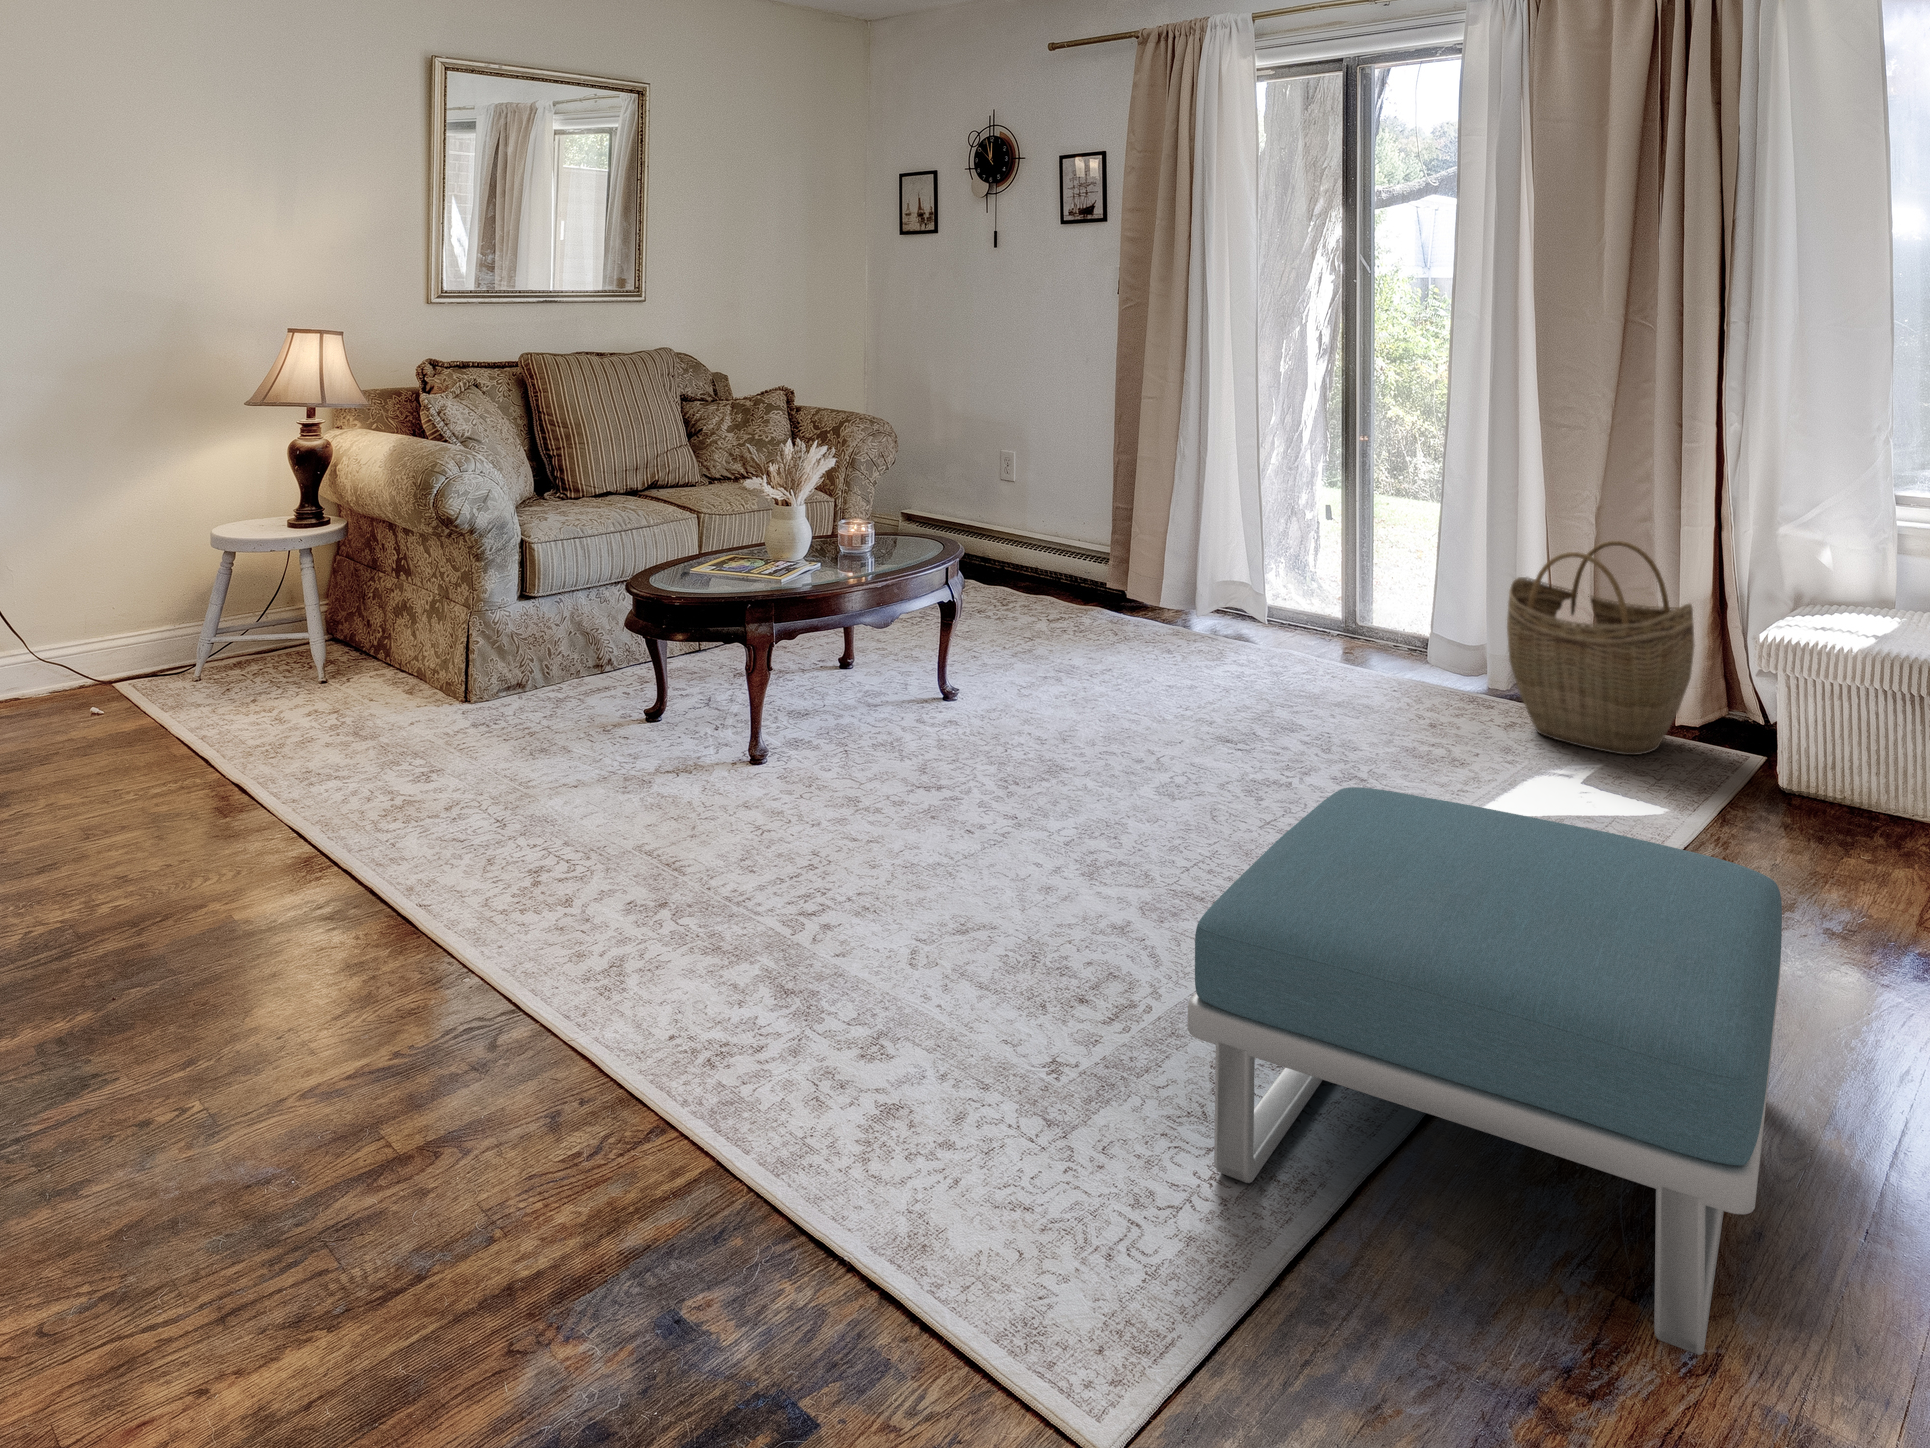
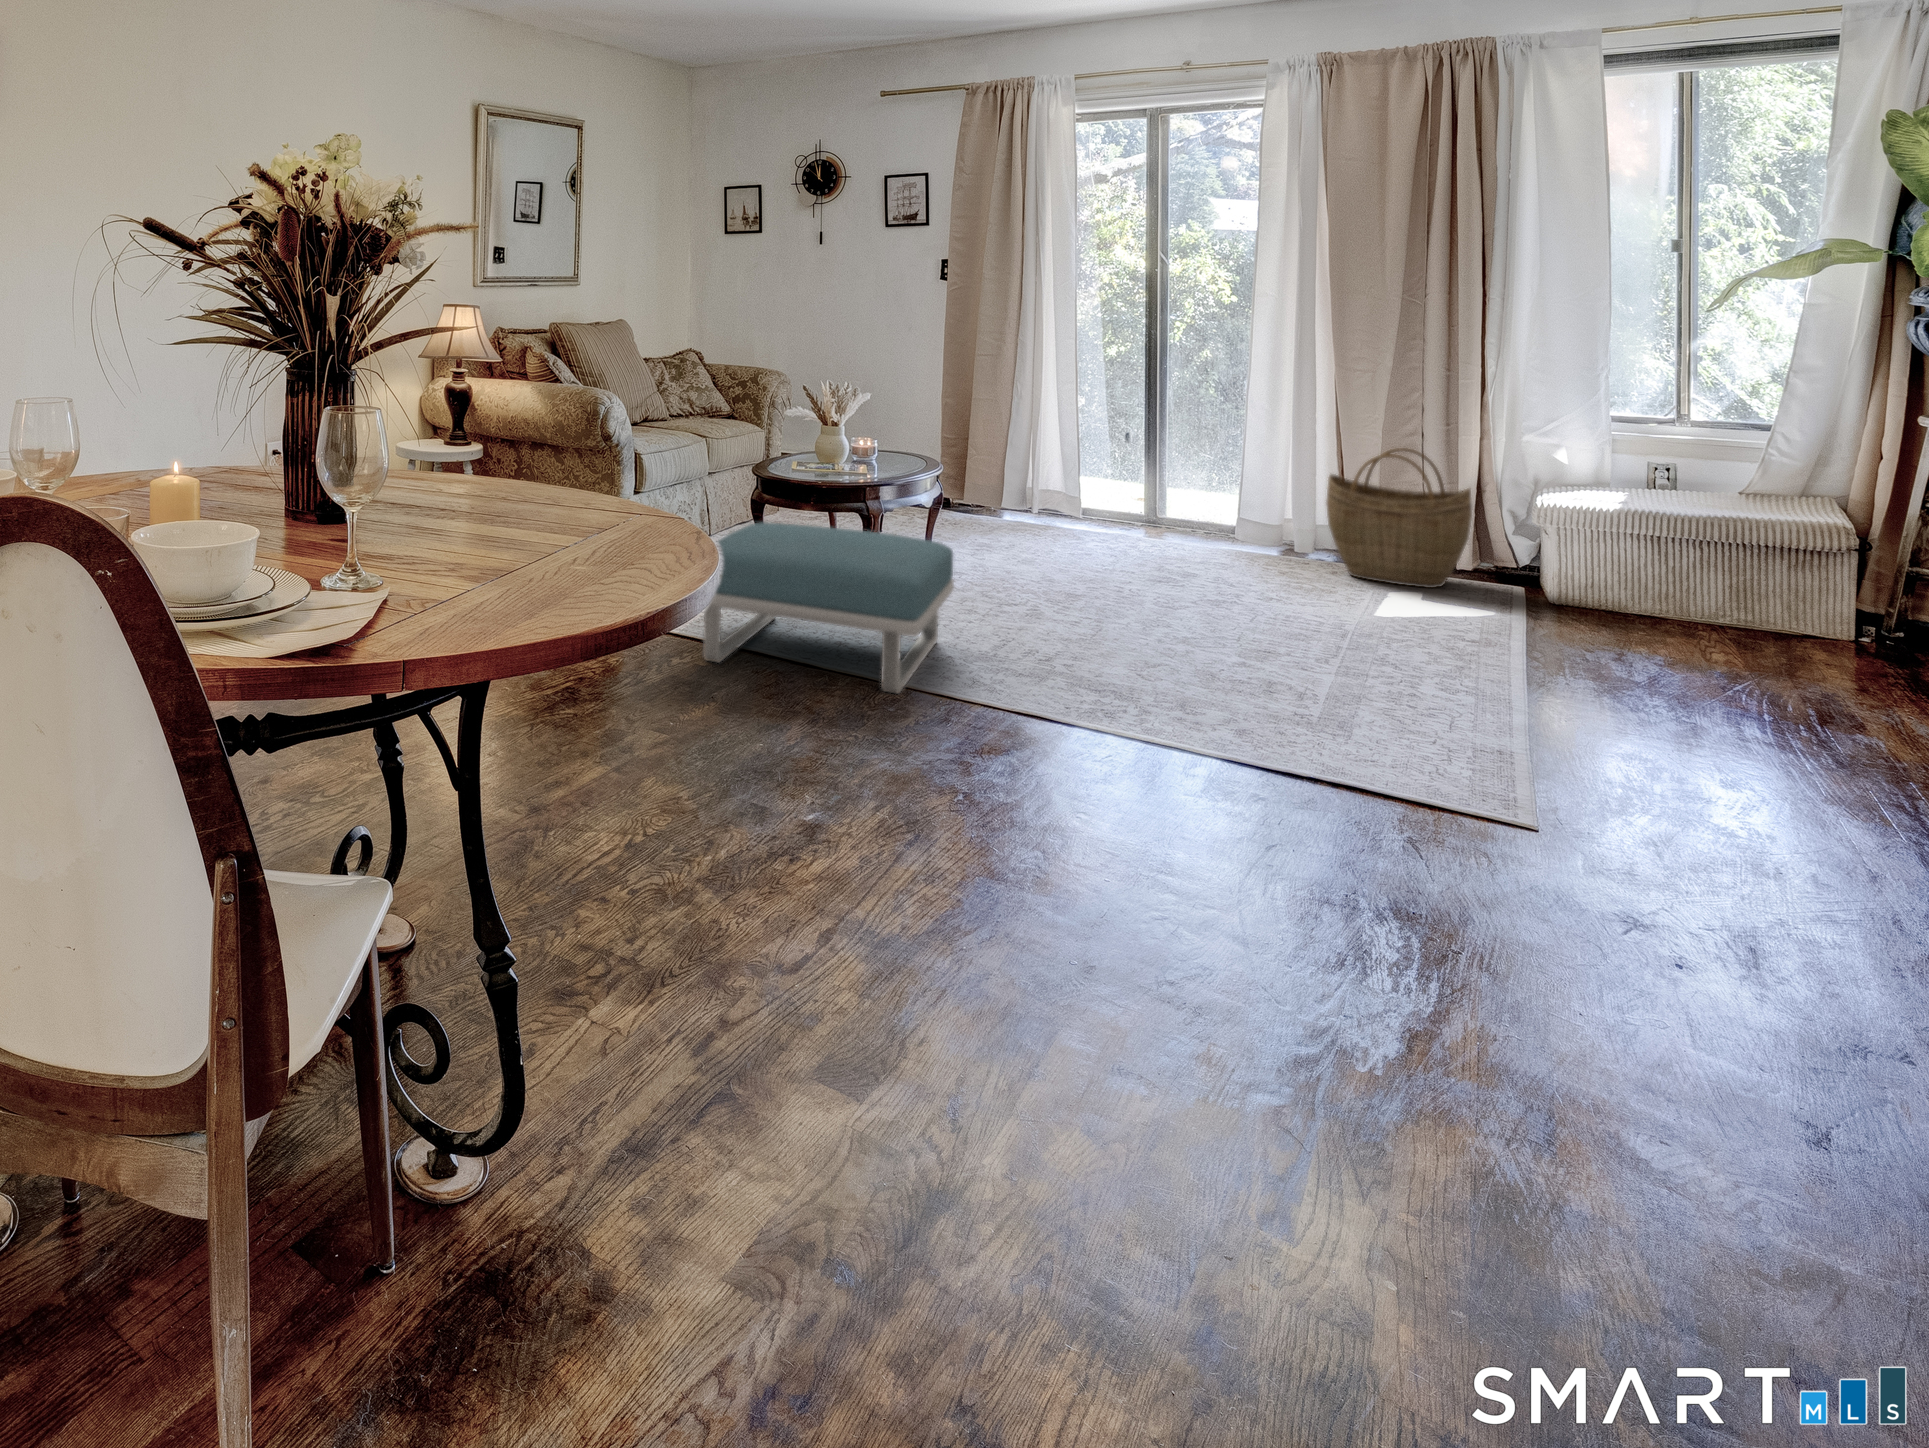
footstool: present [1188,787,1782,1355] -> present [703,522,954,693]

